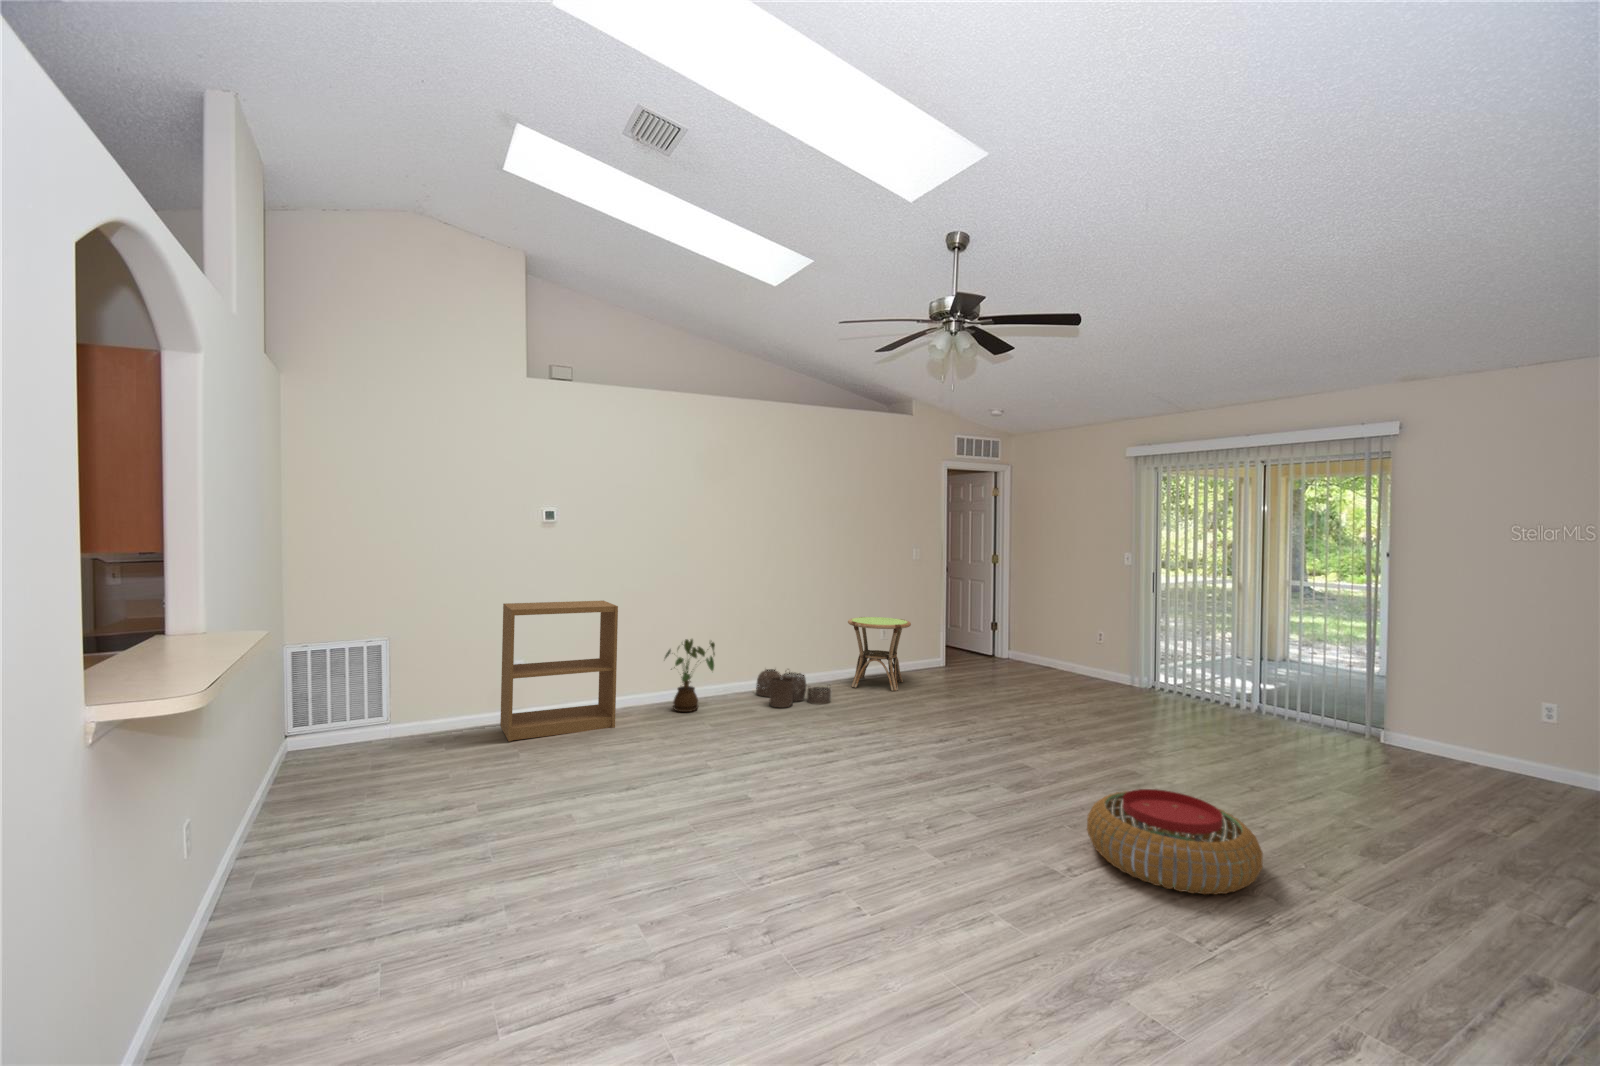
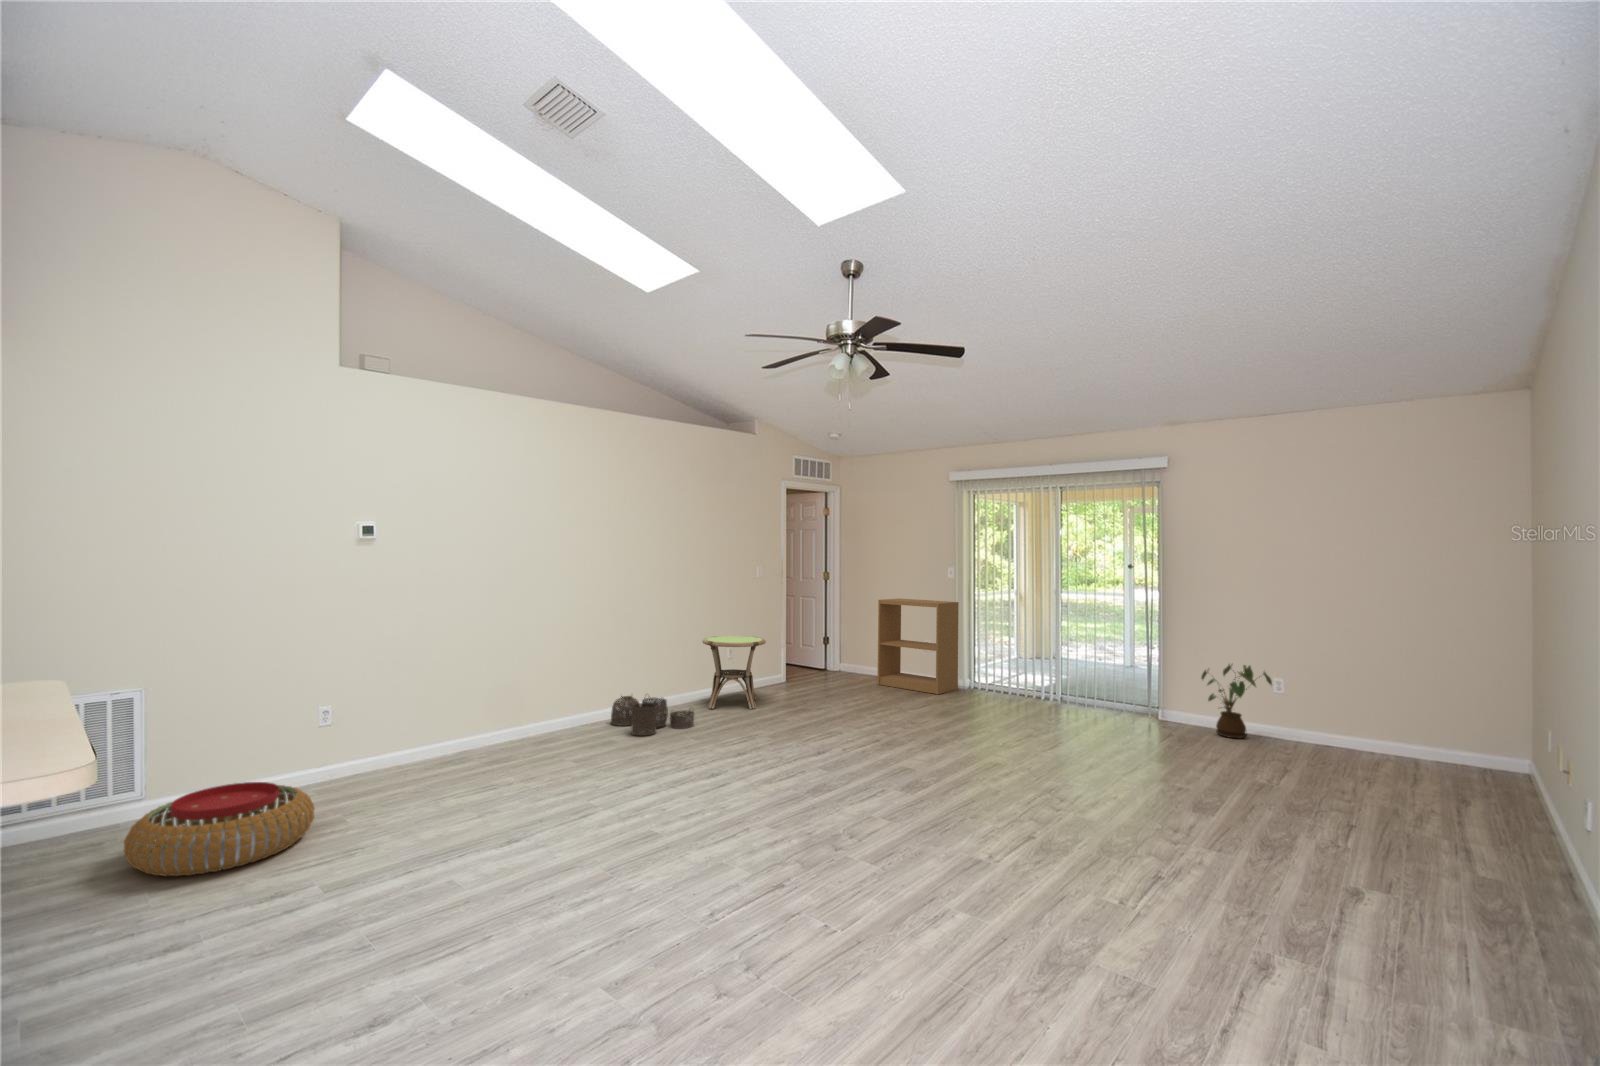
bookshelf: present [500,601,618,741] -> present [877,599,959,695]
house plant: present [665,639,715,712] -> present [1201,665,1272,738]
pouf: present [1087,789,1263,894] -> present [123,782,315,876]

